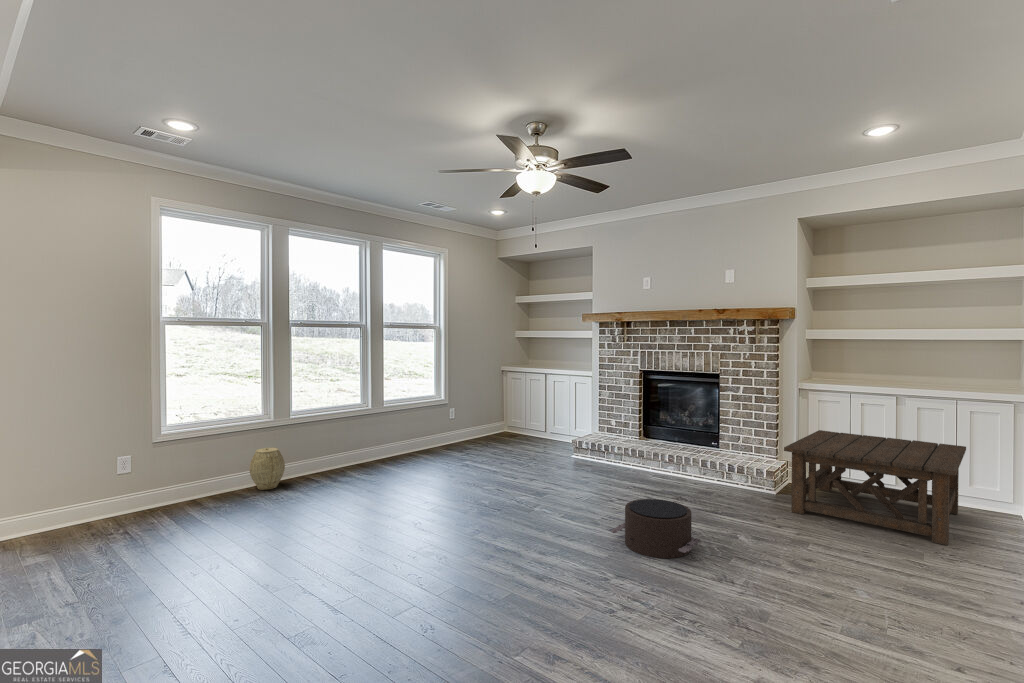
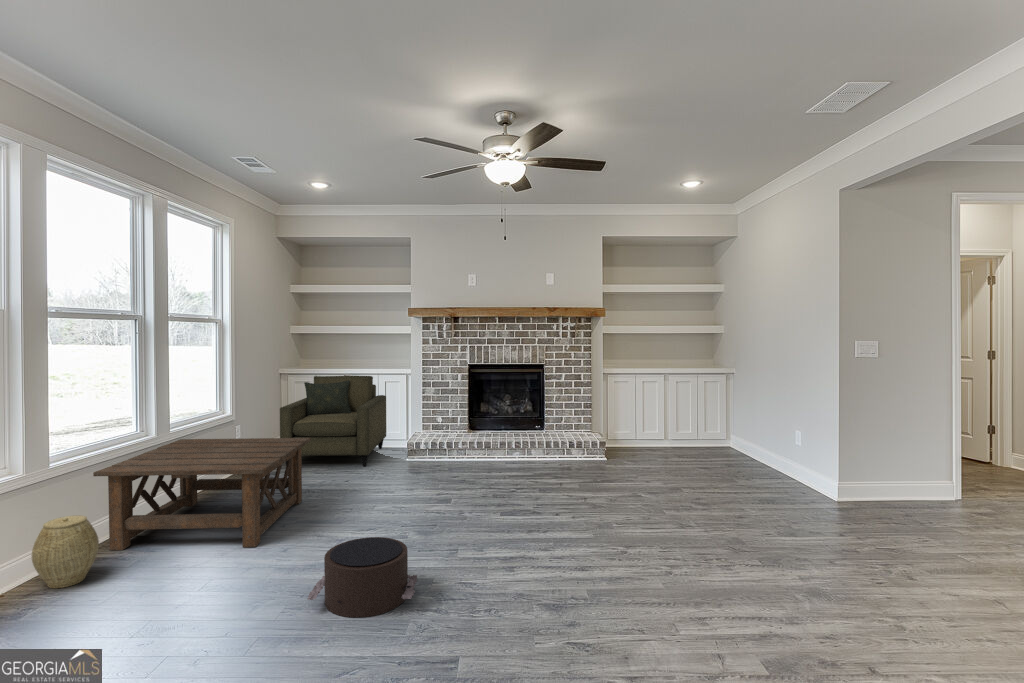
armchair: none [475,374,577,455] -> present [280,376,386,467]
coffee table: present [784,430,966,545] -> present [93,438,311,550]
pouf: present [611,499,700,558] -> present [307,537,417,618]

